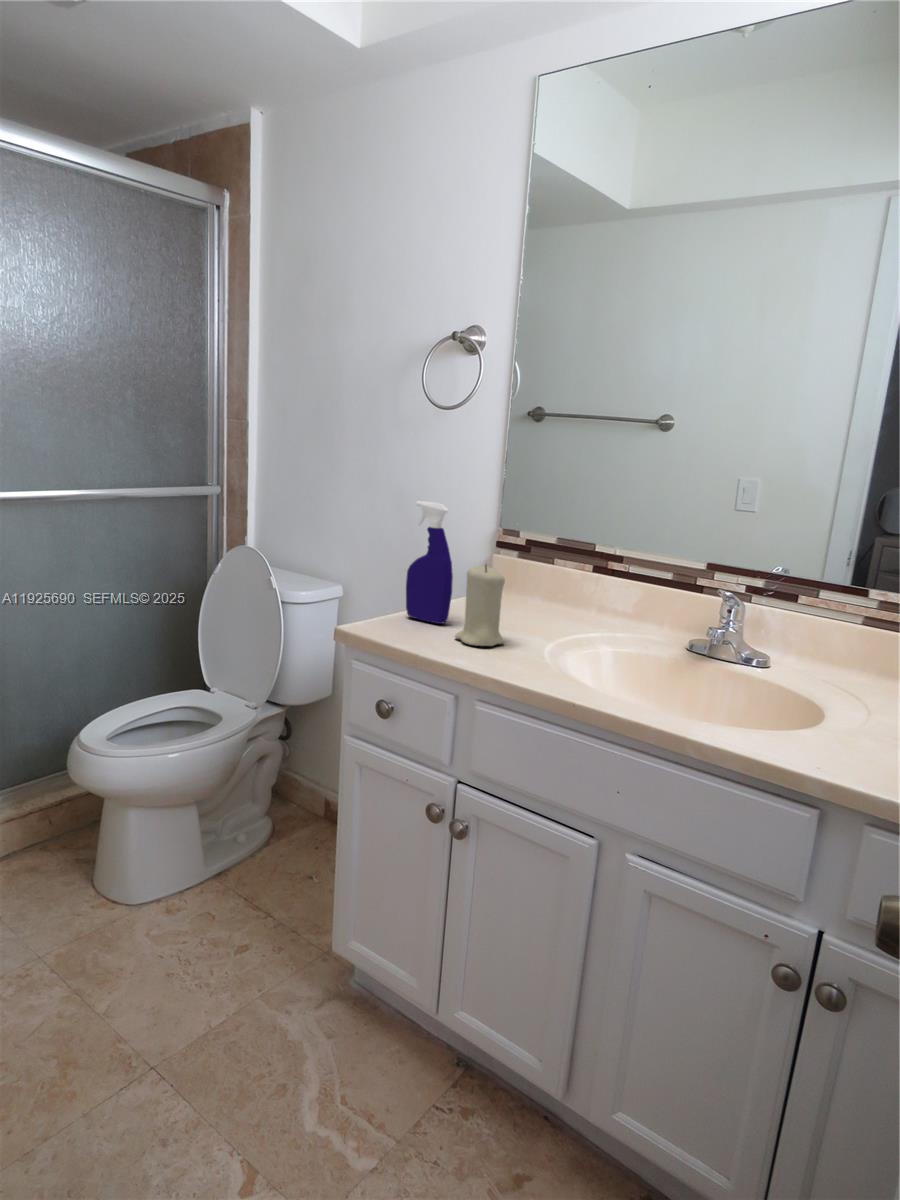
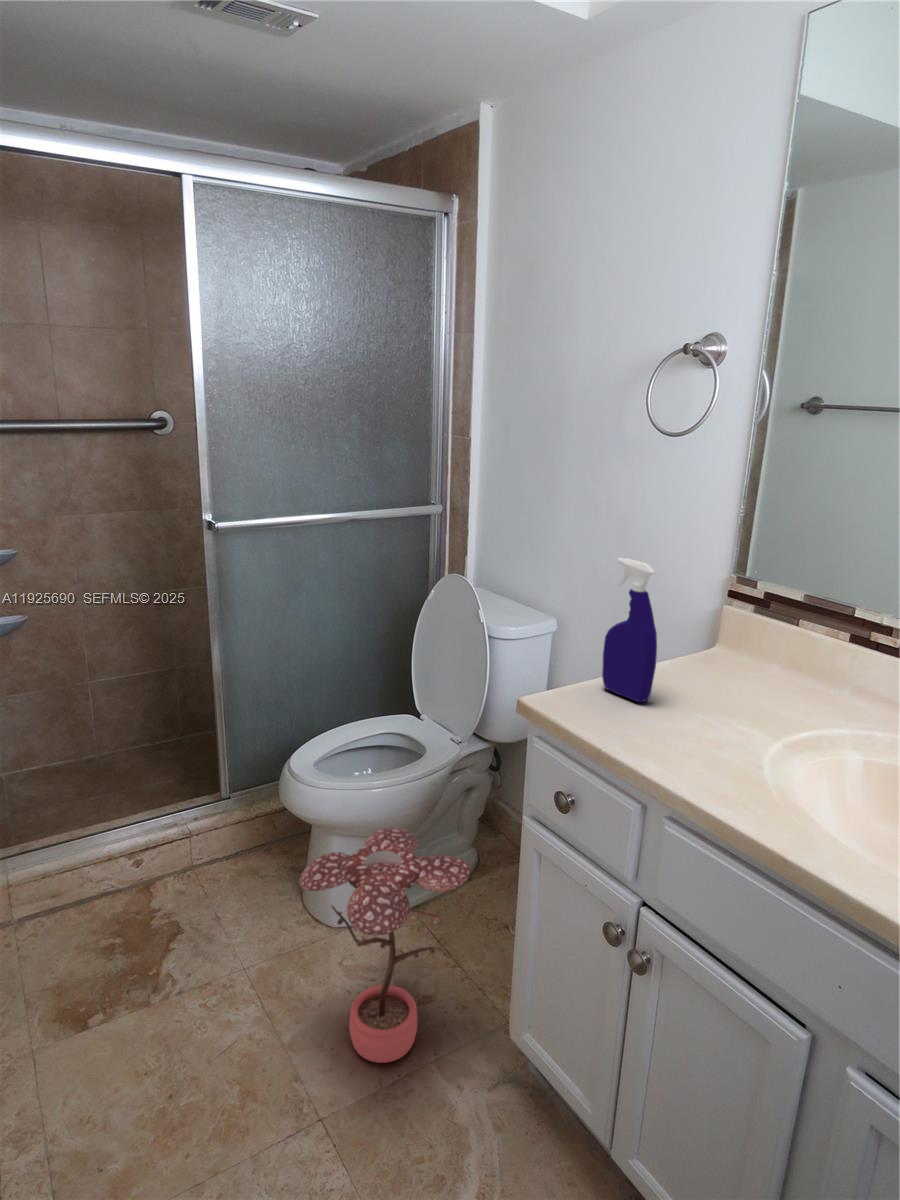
candle: present [455,565,505,646] -> none [652,646,716,746]
potted plant: none [117,781,289,1008] -> present [299,828,470,1063]

